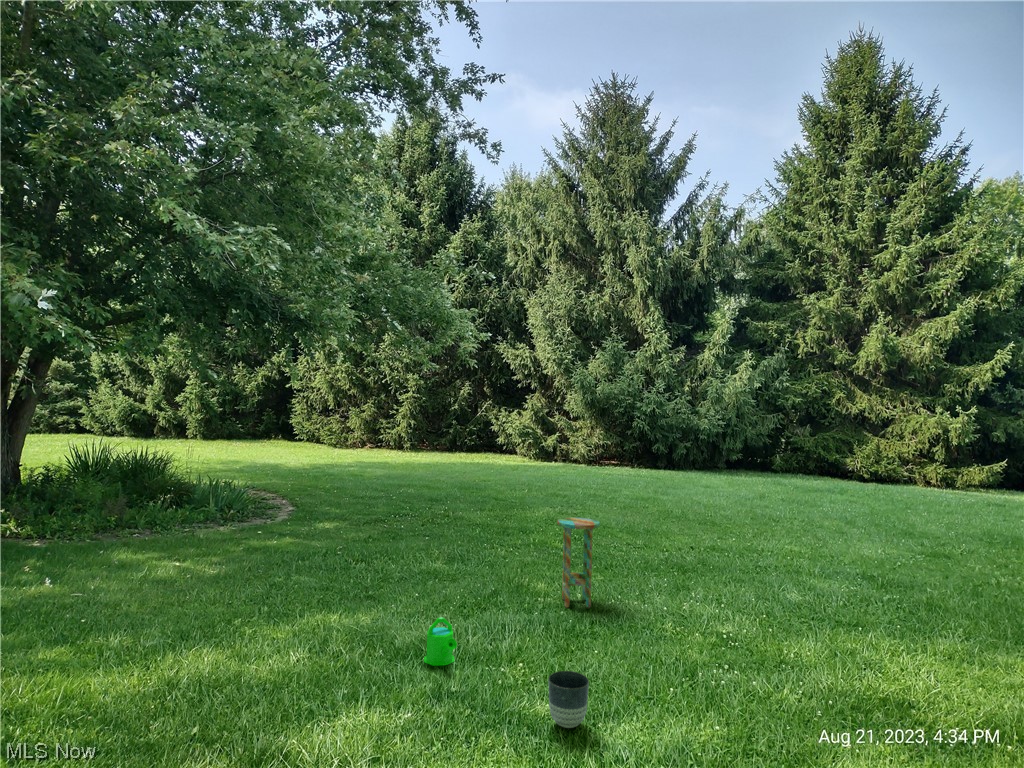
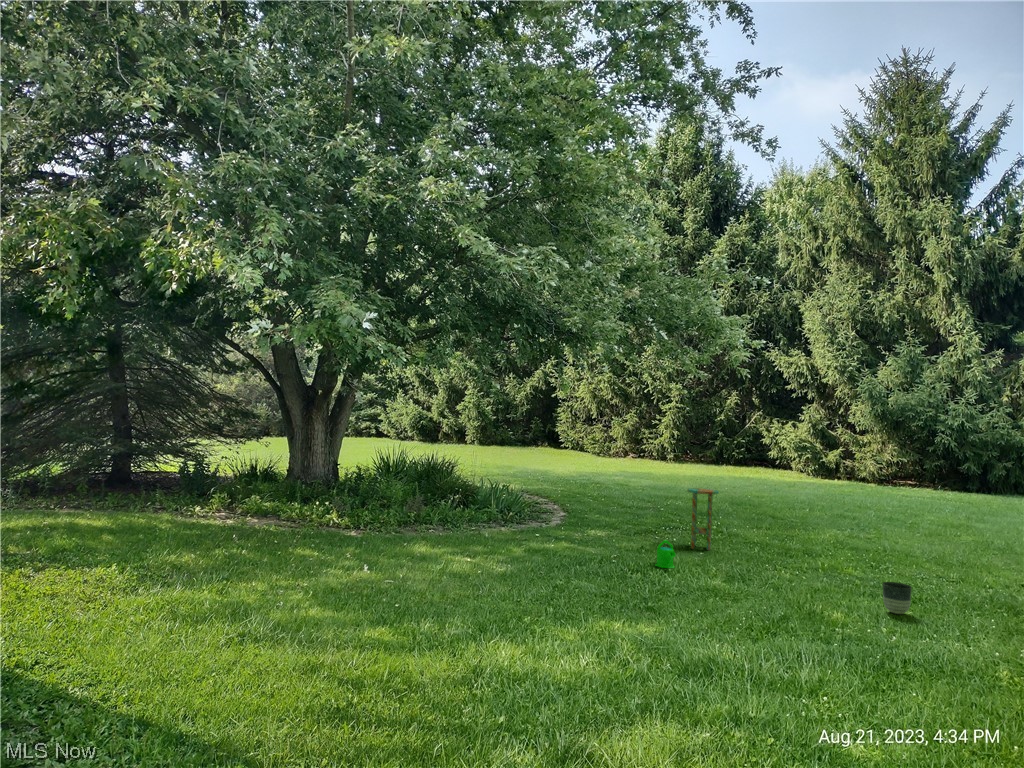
side table: present [557,518,600,608] -> present [688,488,719,551]
watering can: present [424,617,457,666] -> present [655,540,676,568]

